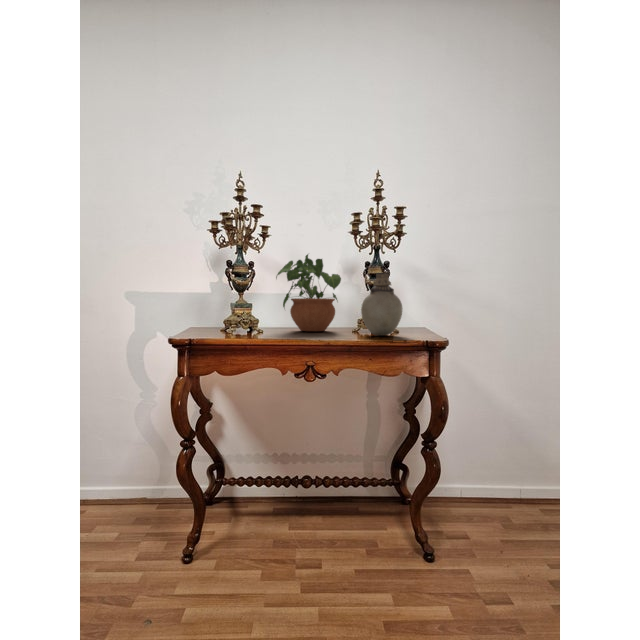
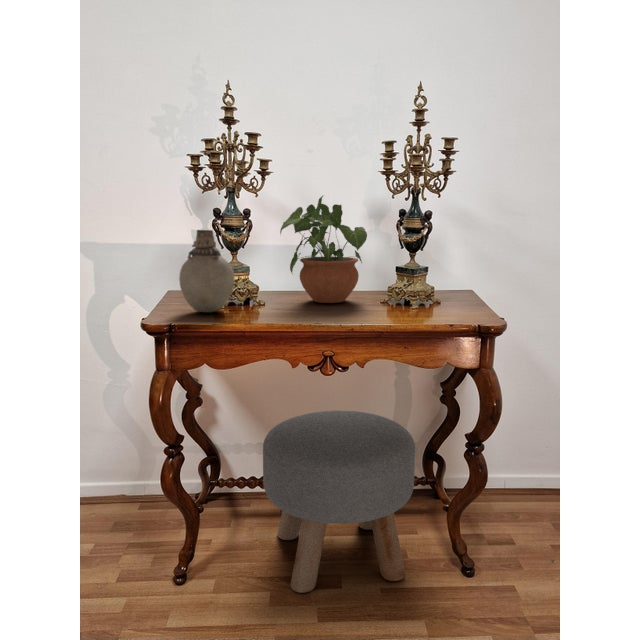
vase: present [361,273,403,335] -> present [179,230,234,312]
ottoman: none [259,422,380,564] -> present [263,411,415,593]

